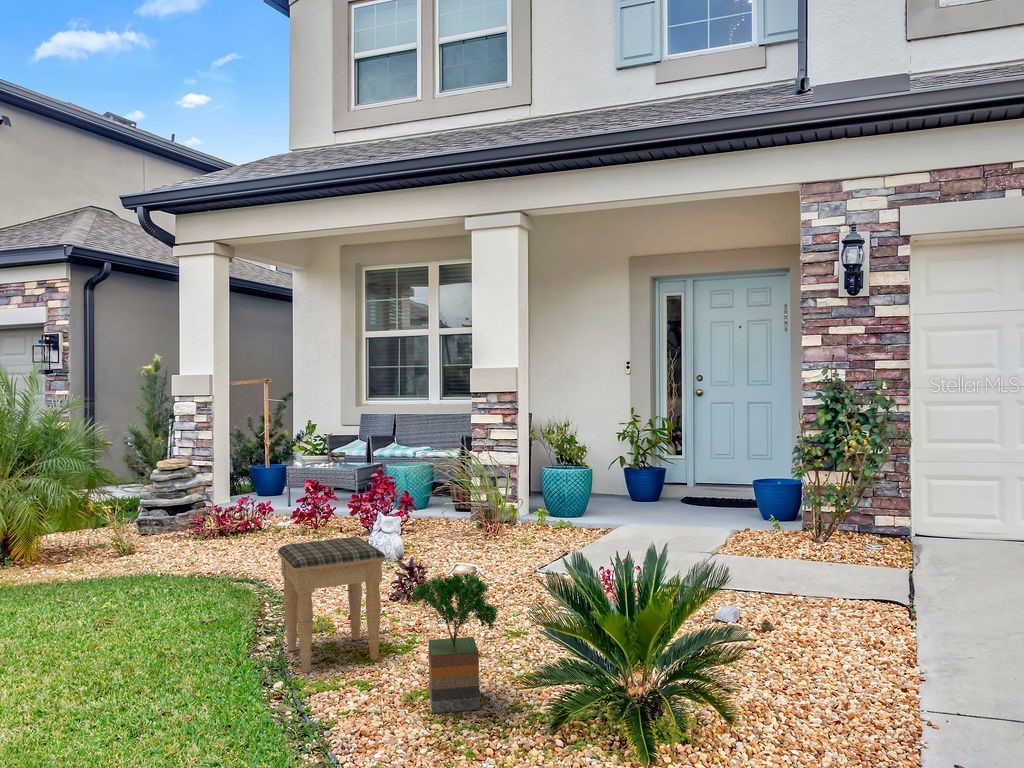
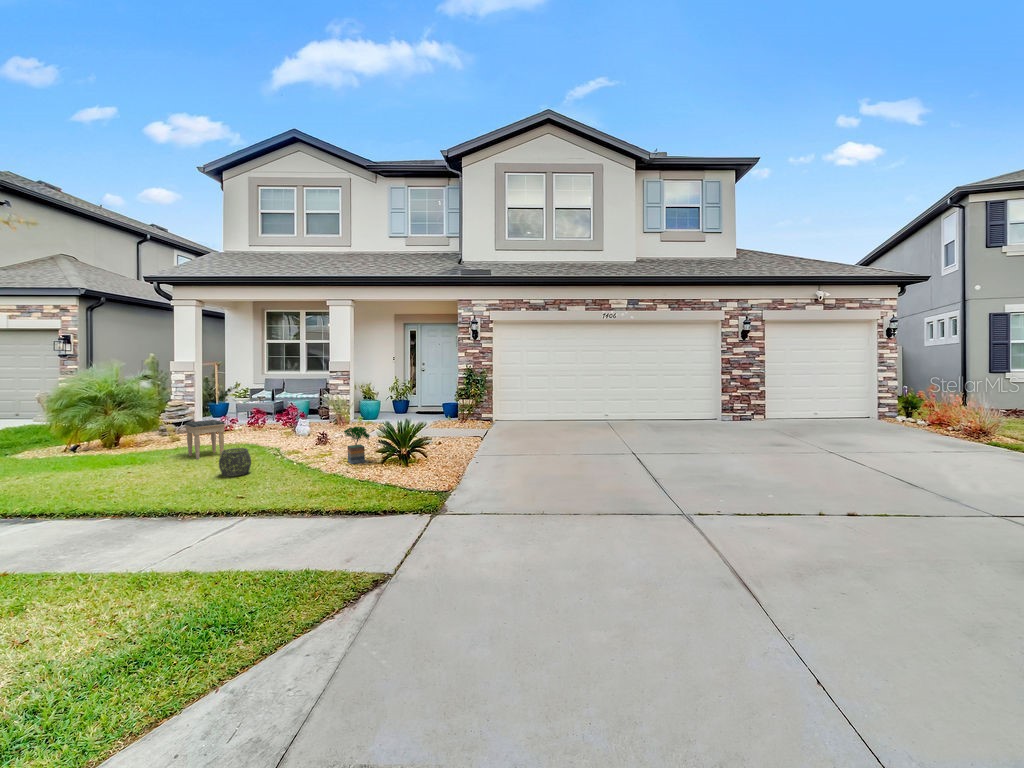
footstool: present [278,537,385,673] -> present [184,420,225,459]
woven basket: none [32,625,135,728] -> present [219,448,251,476]

